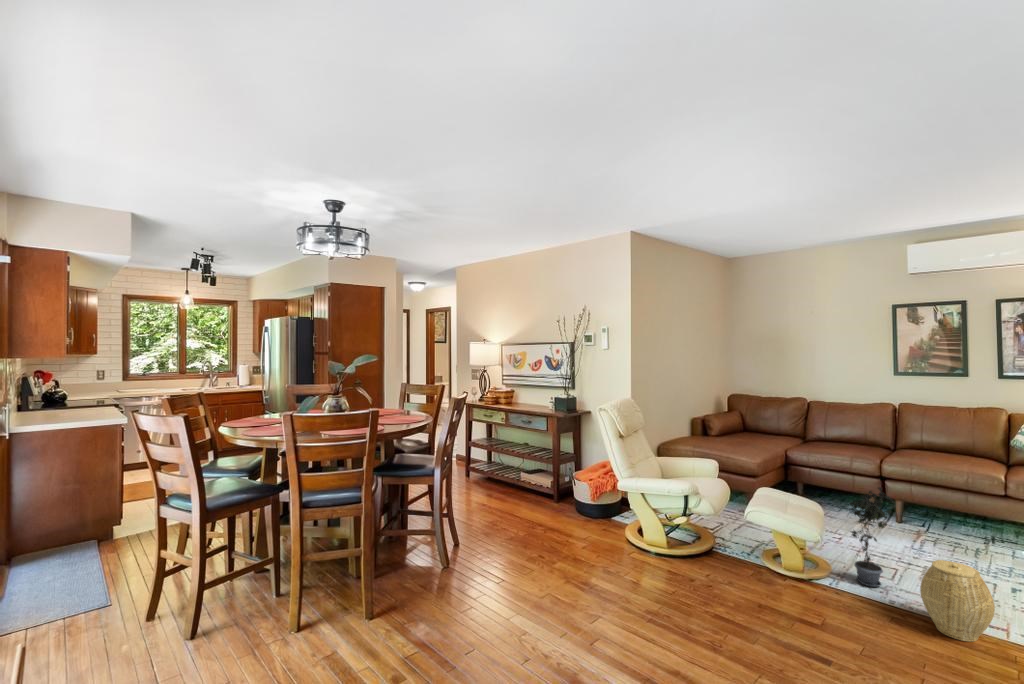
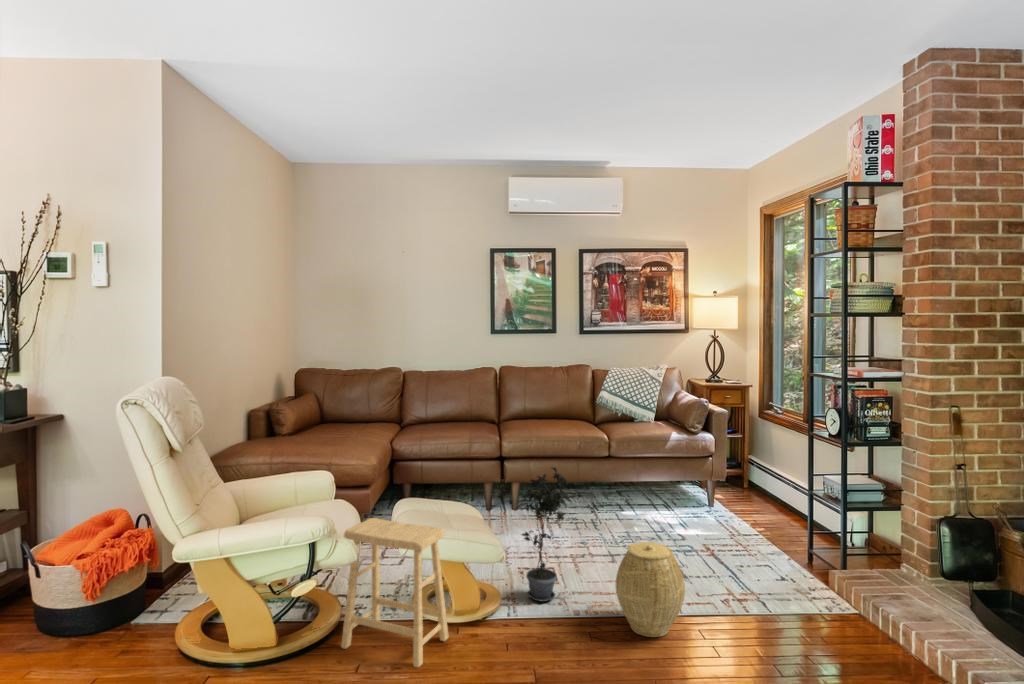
footstool: none [709,492,777,585] -> present [341,518,449,667]

